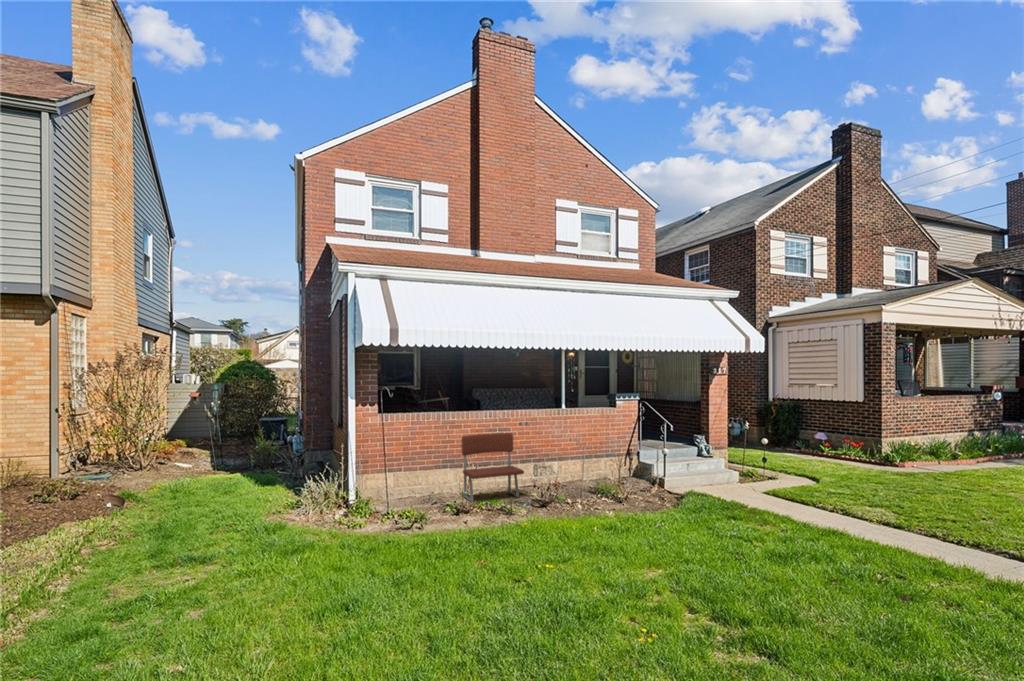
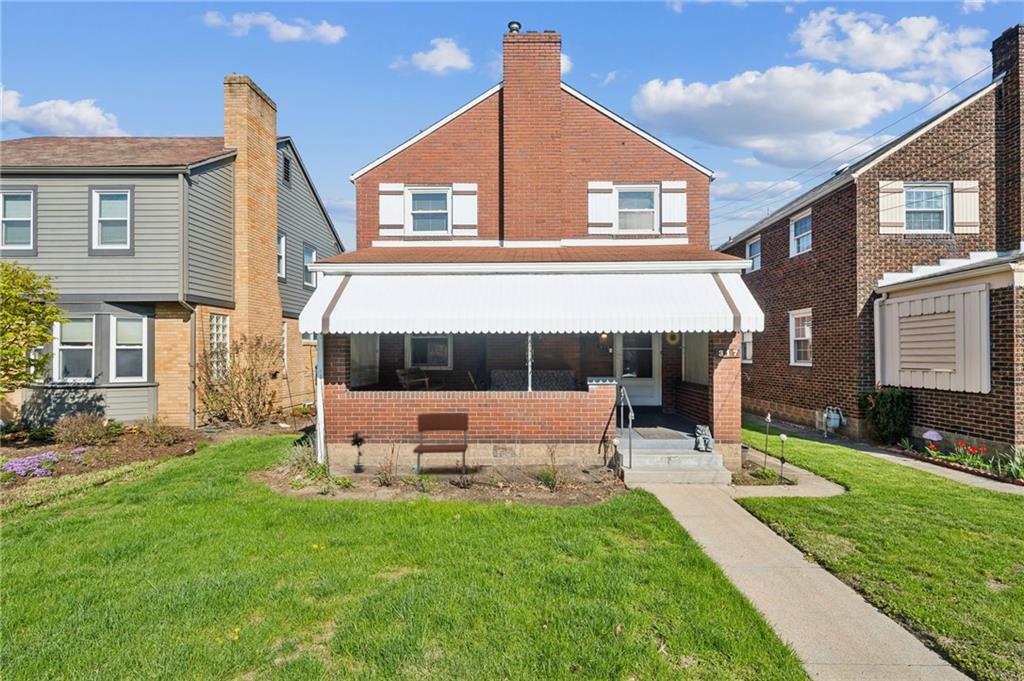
potted plant: none [384,458,416,507] -> present [348,433,370,473]

